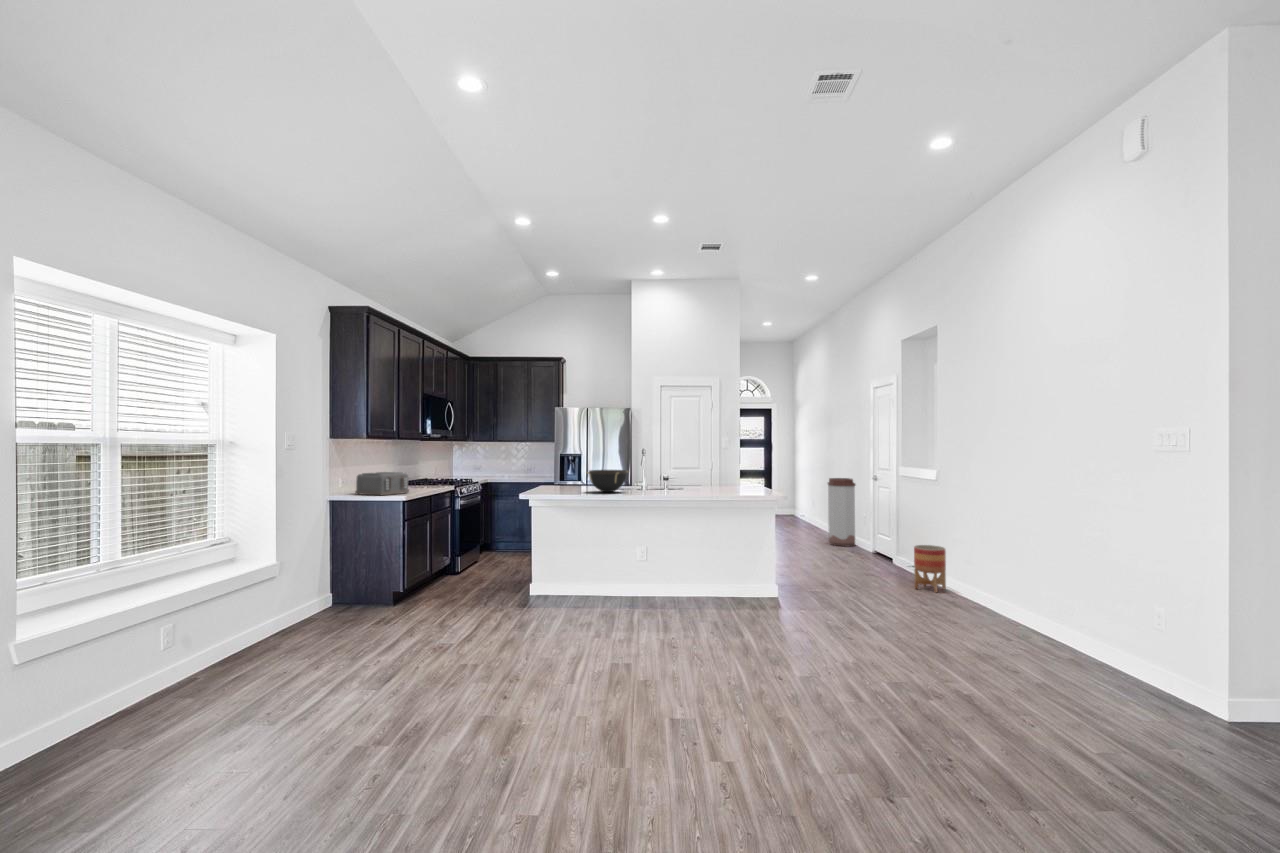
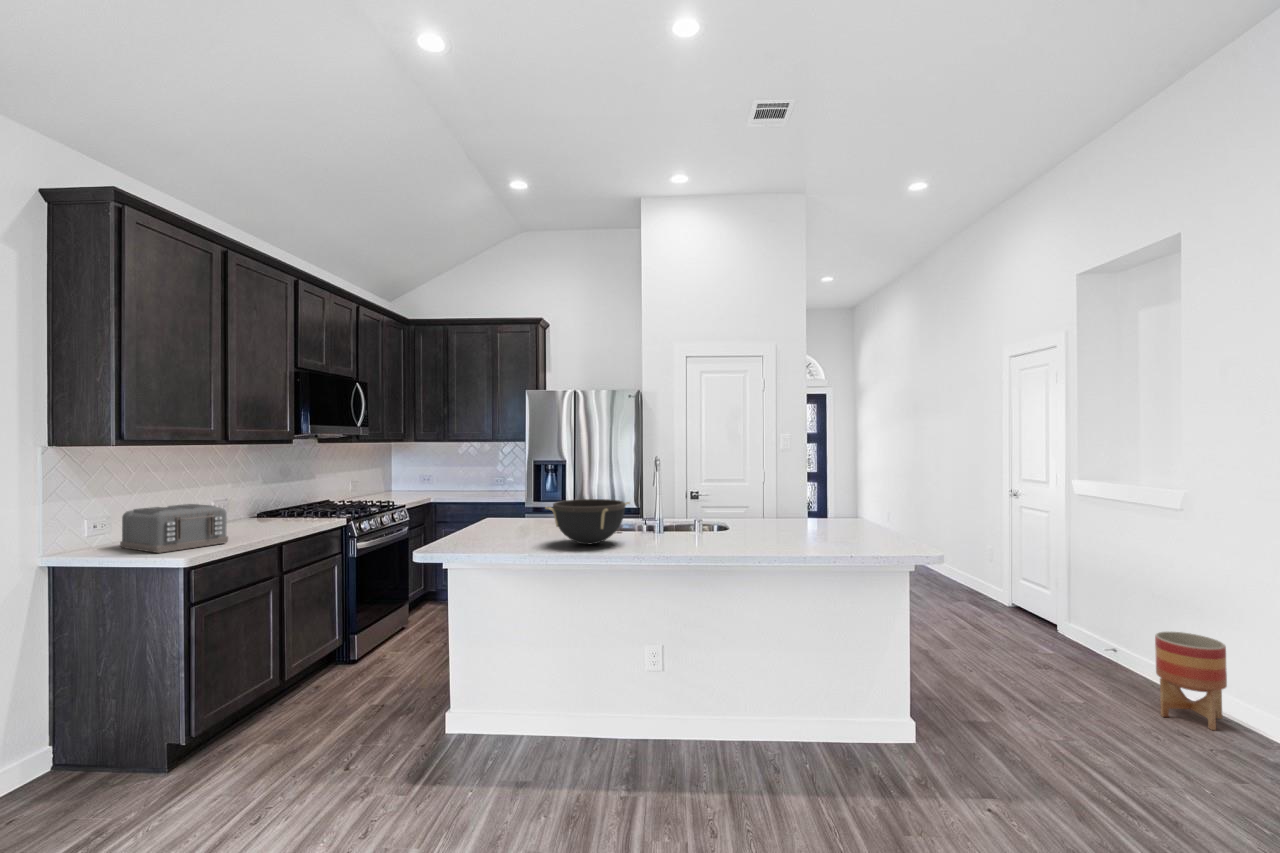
trash can: present [828,478,855,547] -> none [931,494,978,599]

